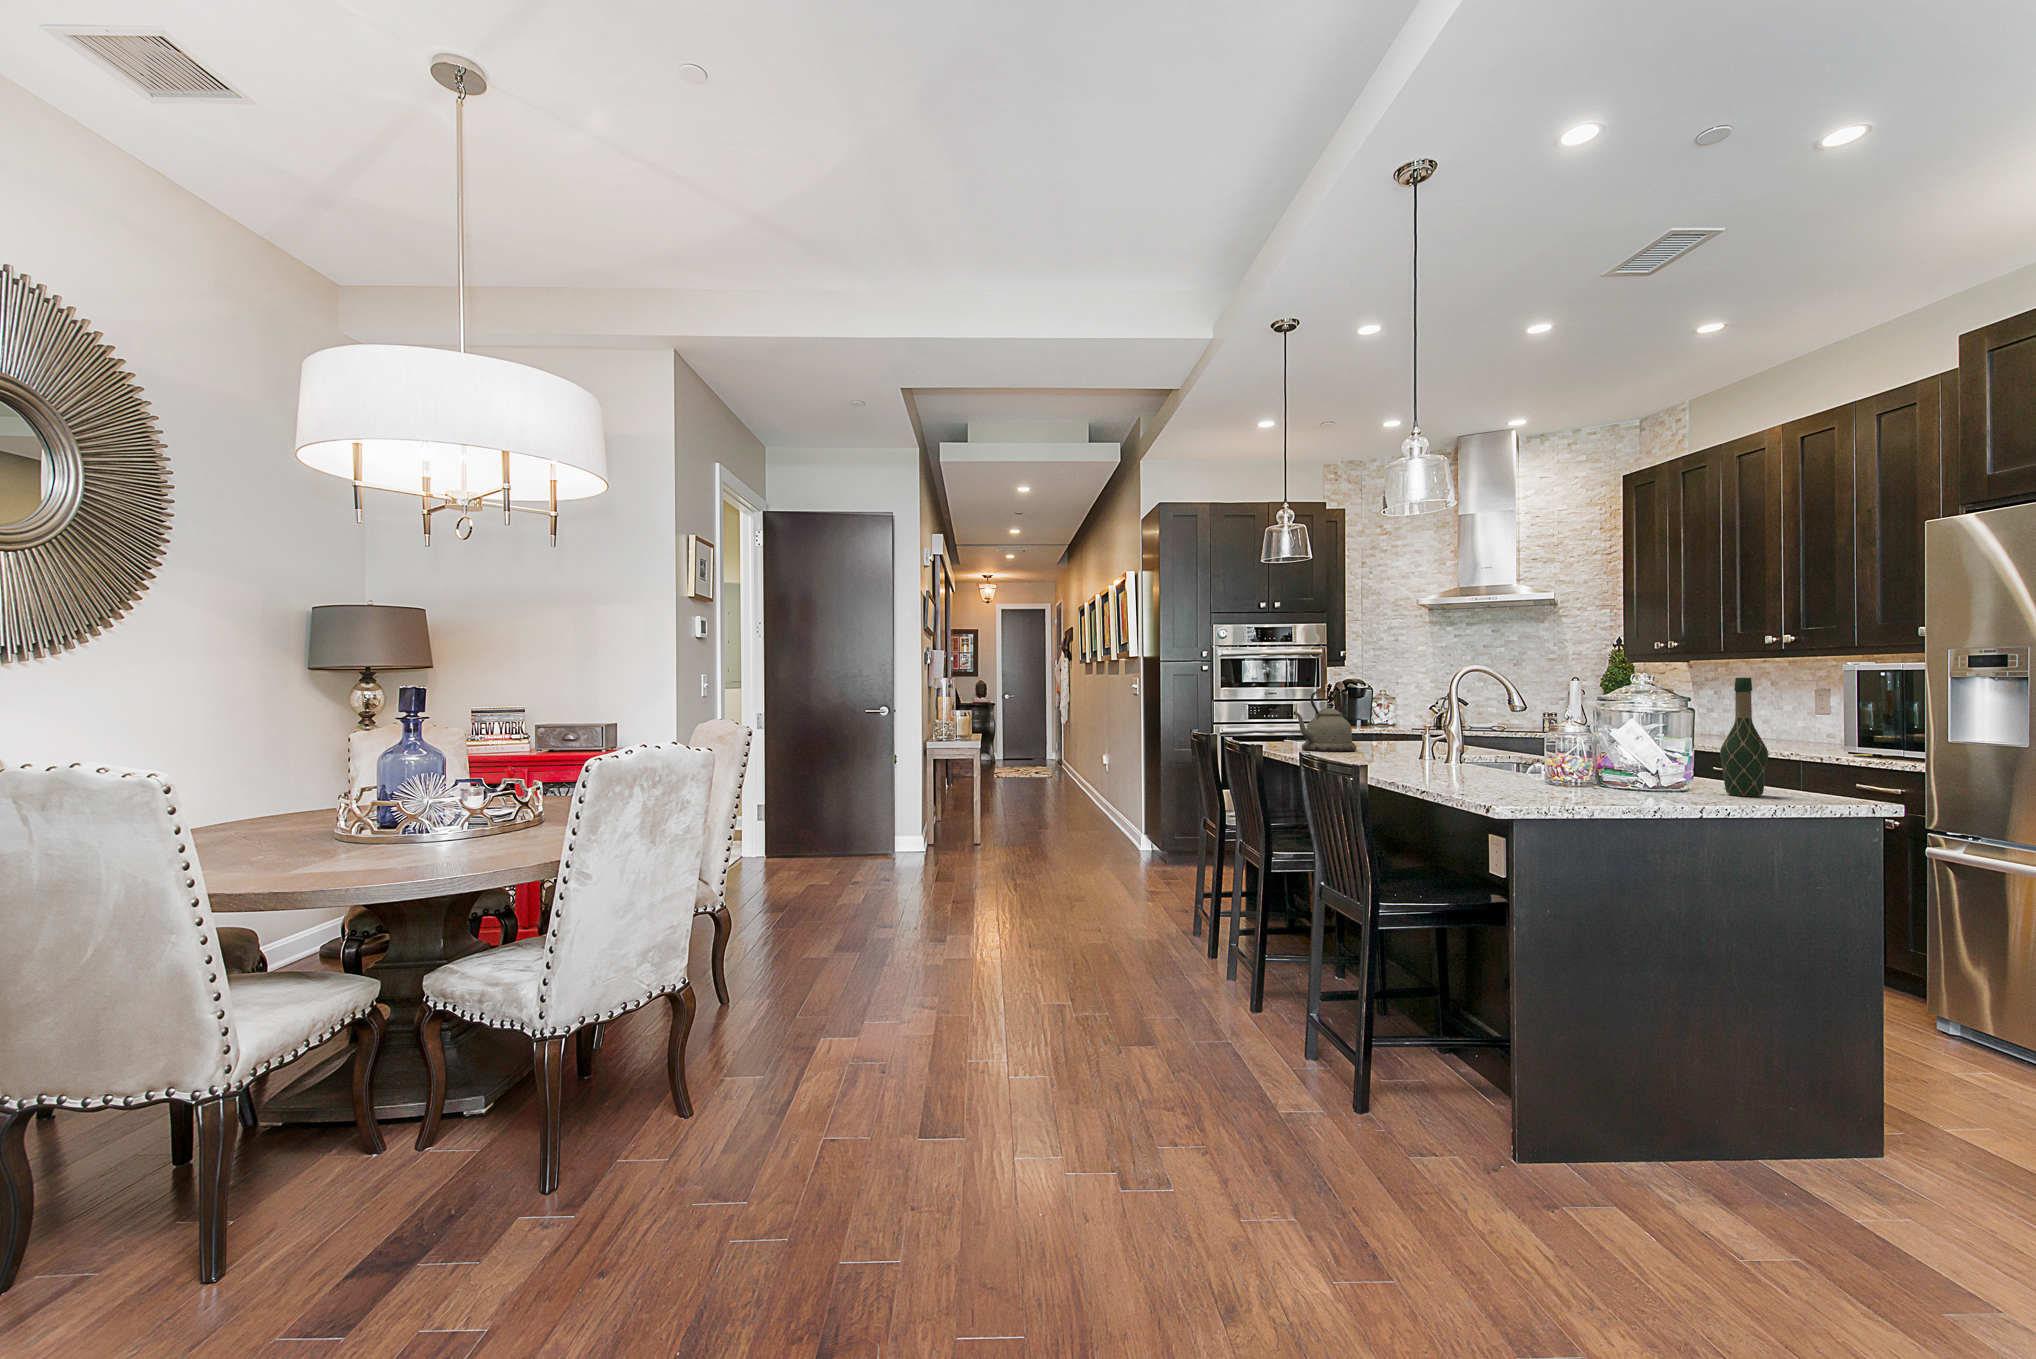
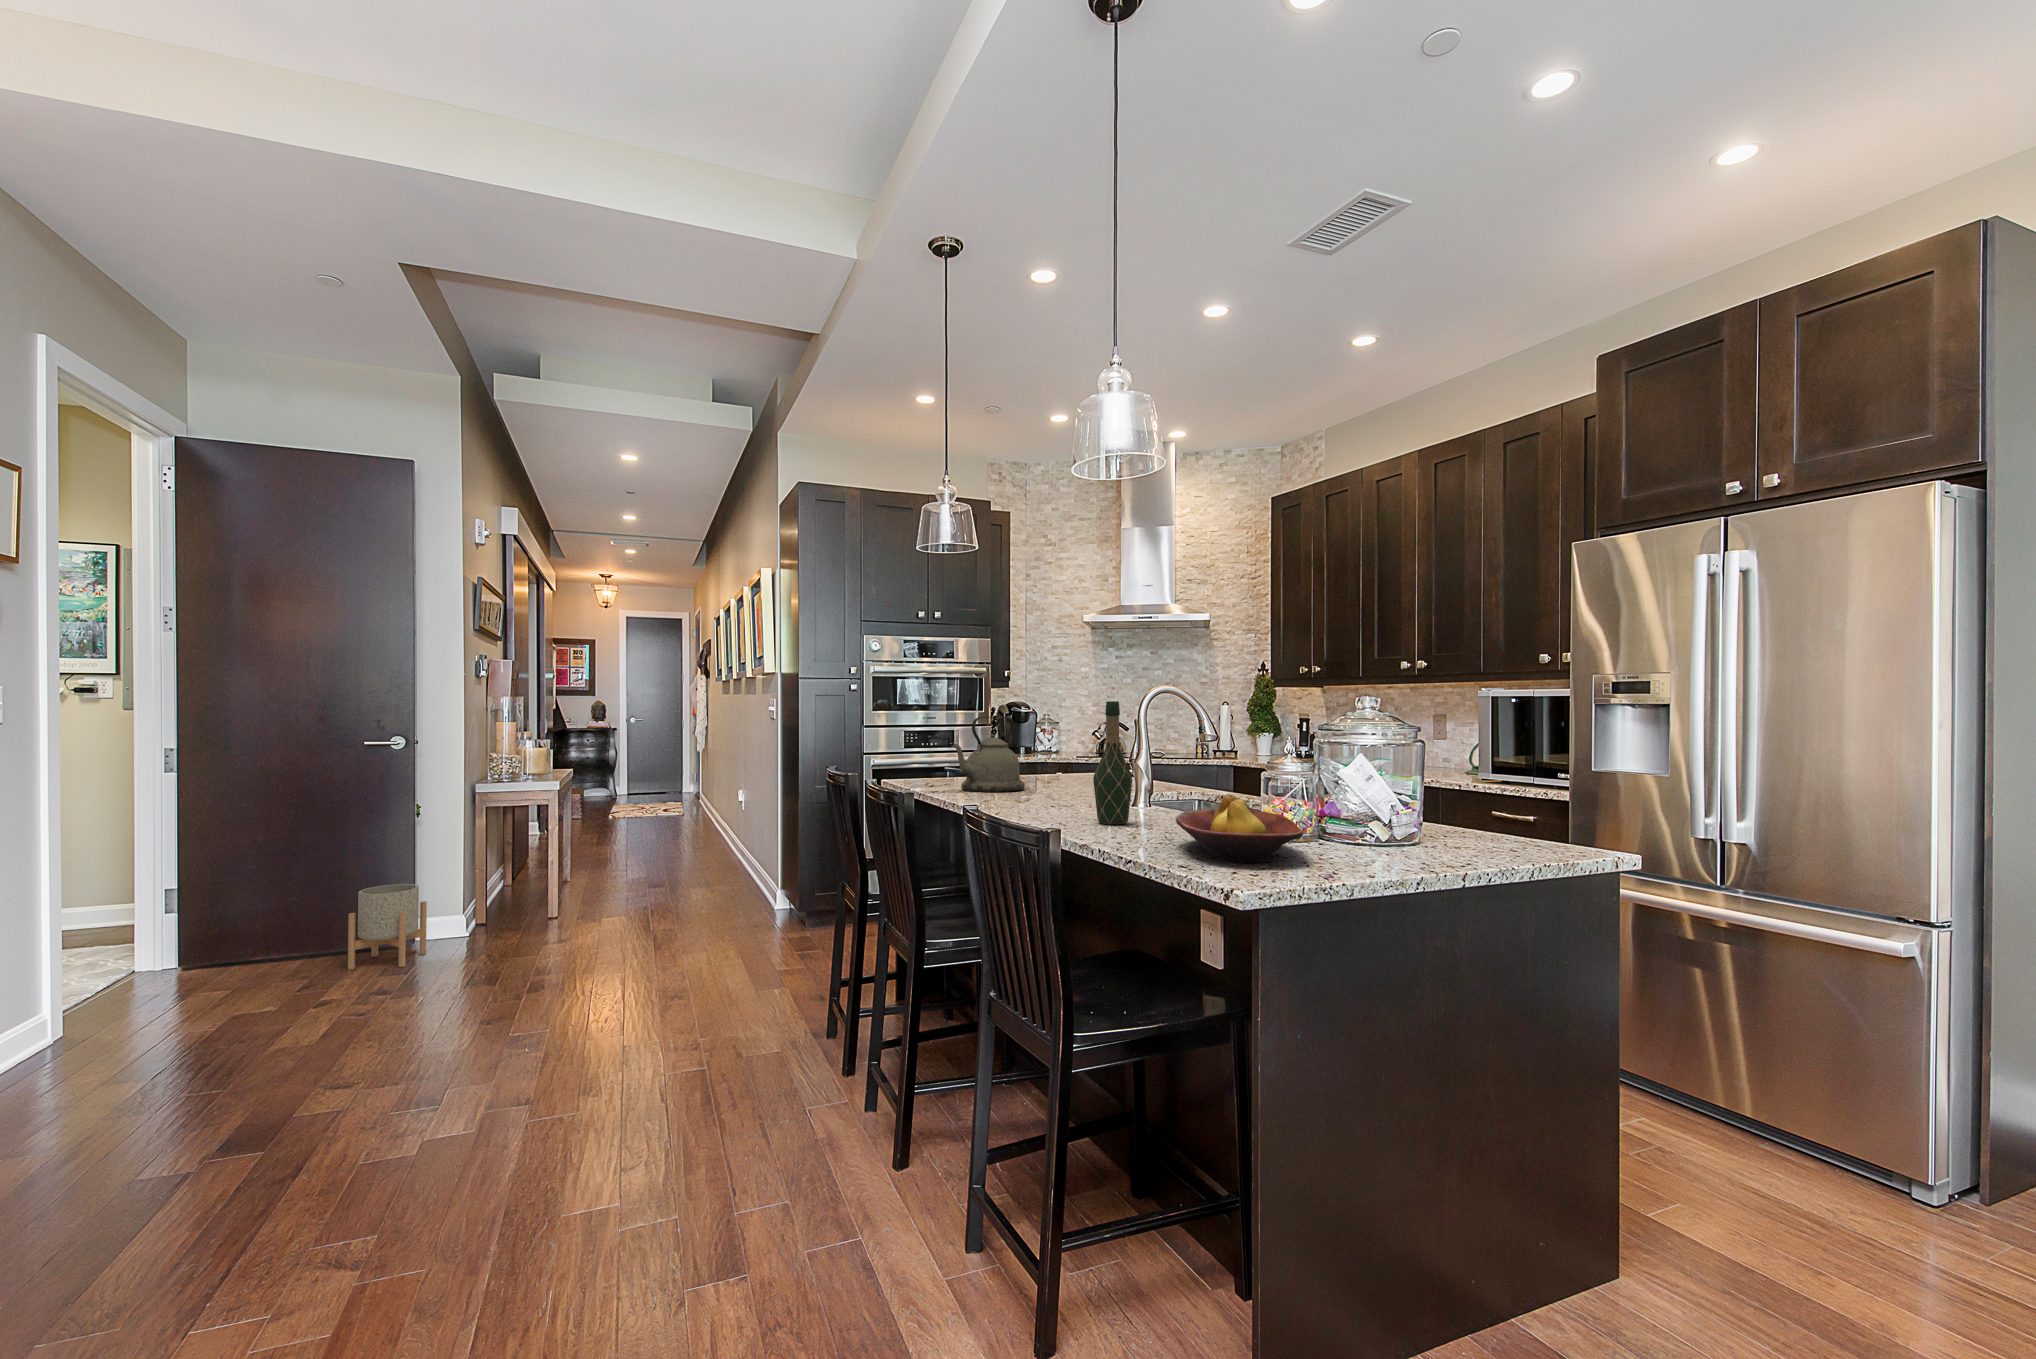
wine bottle: present [1720,678,1768,796] -> present [1093,701,1132,824]
fruit bowl: none [1466,747,1566,794] -> present [1176,794,1303,863]
planter: none [854,812,899,870] -> present [348,884,427,970]

